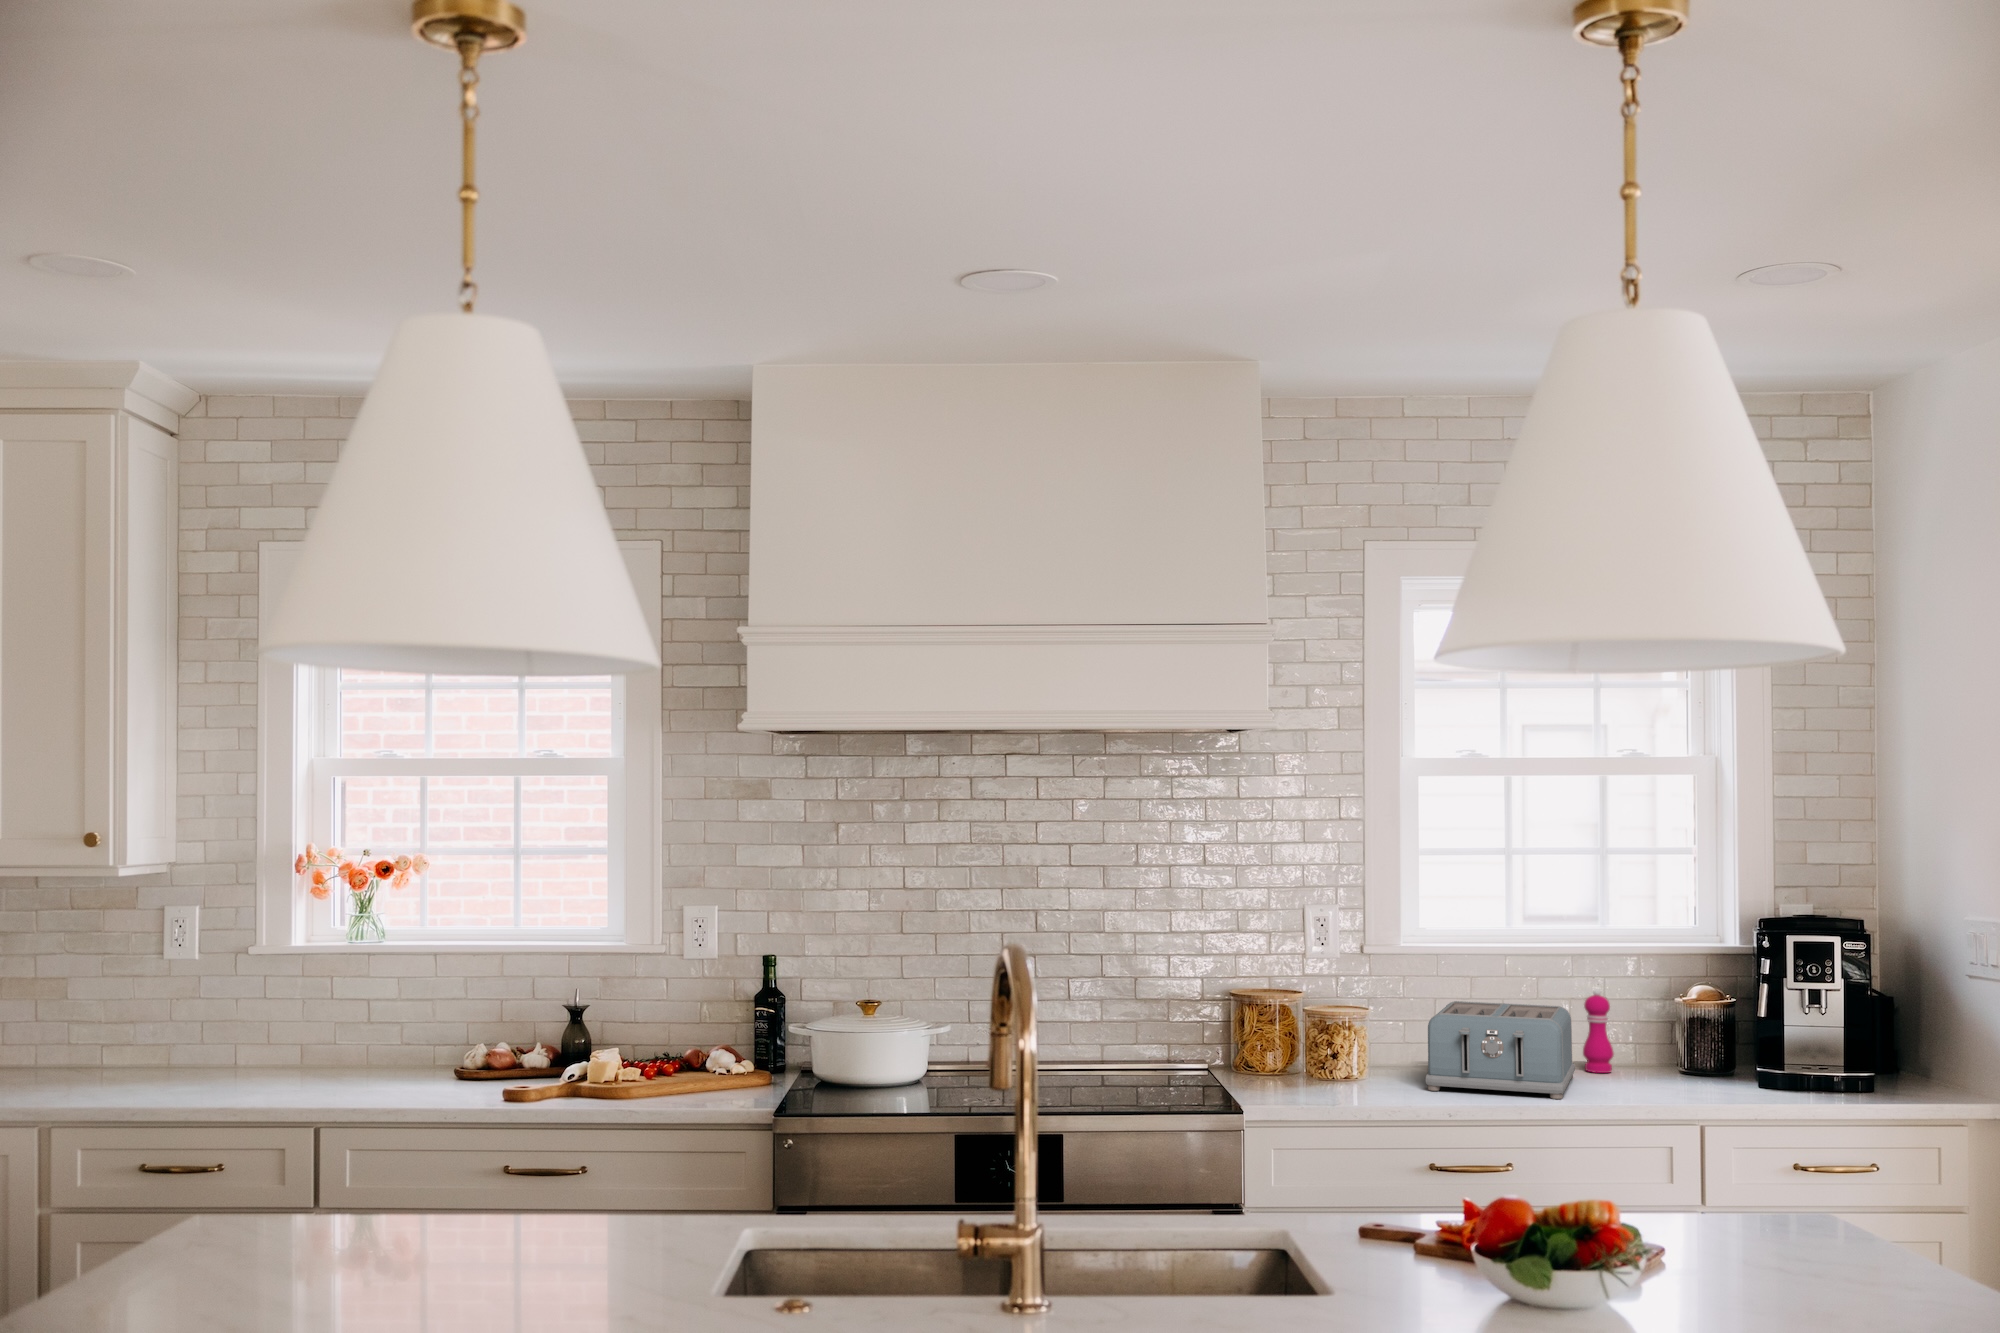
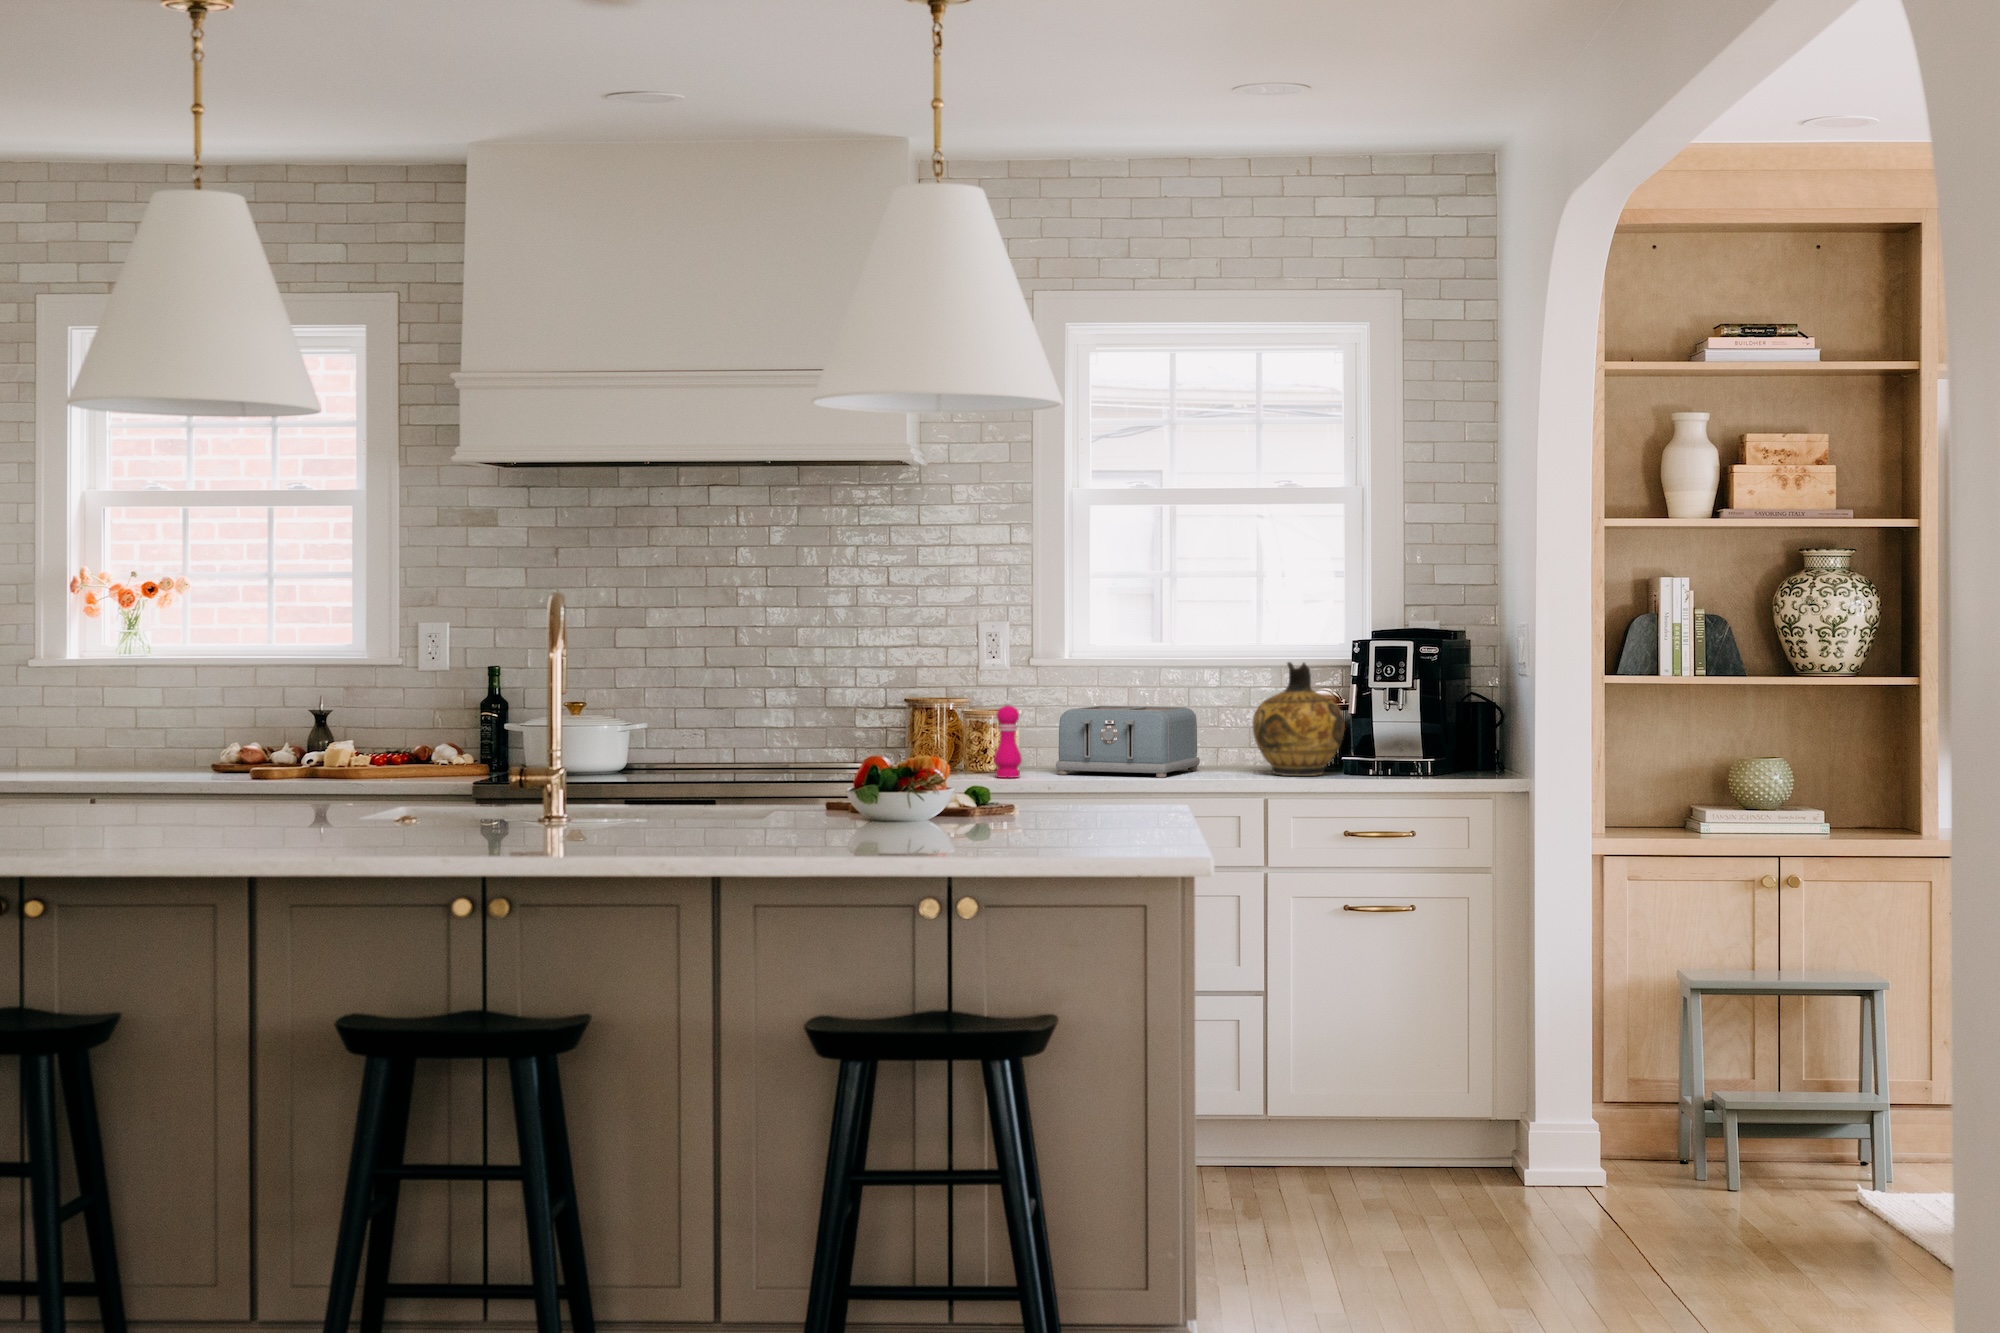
ceramic jug: none [1648,962,1762,1095] -> present [1253,662,1345,776]
pepper mill: present [1583,989,1614,1073] -> present [994,700,1022,778]

